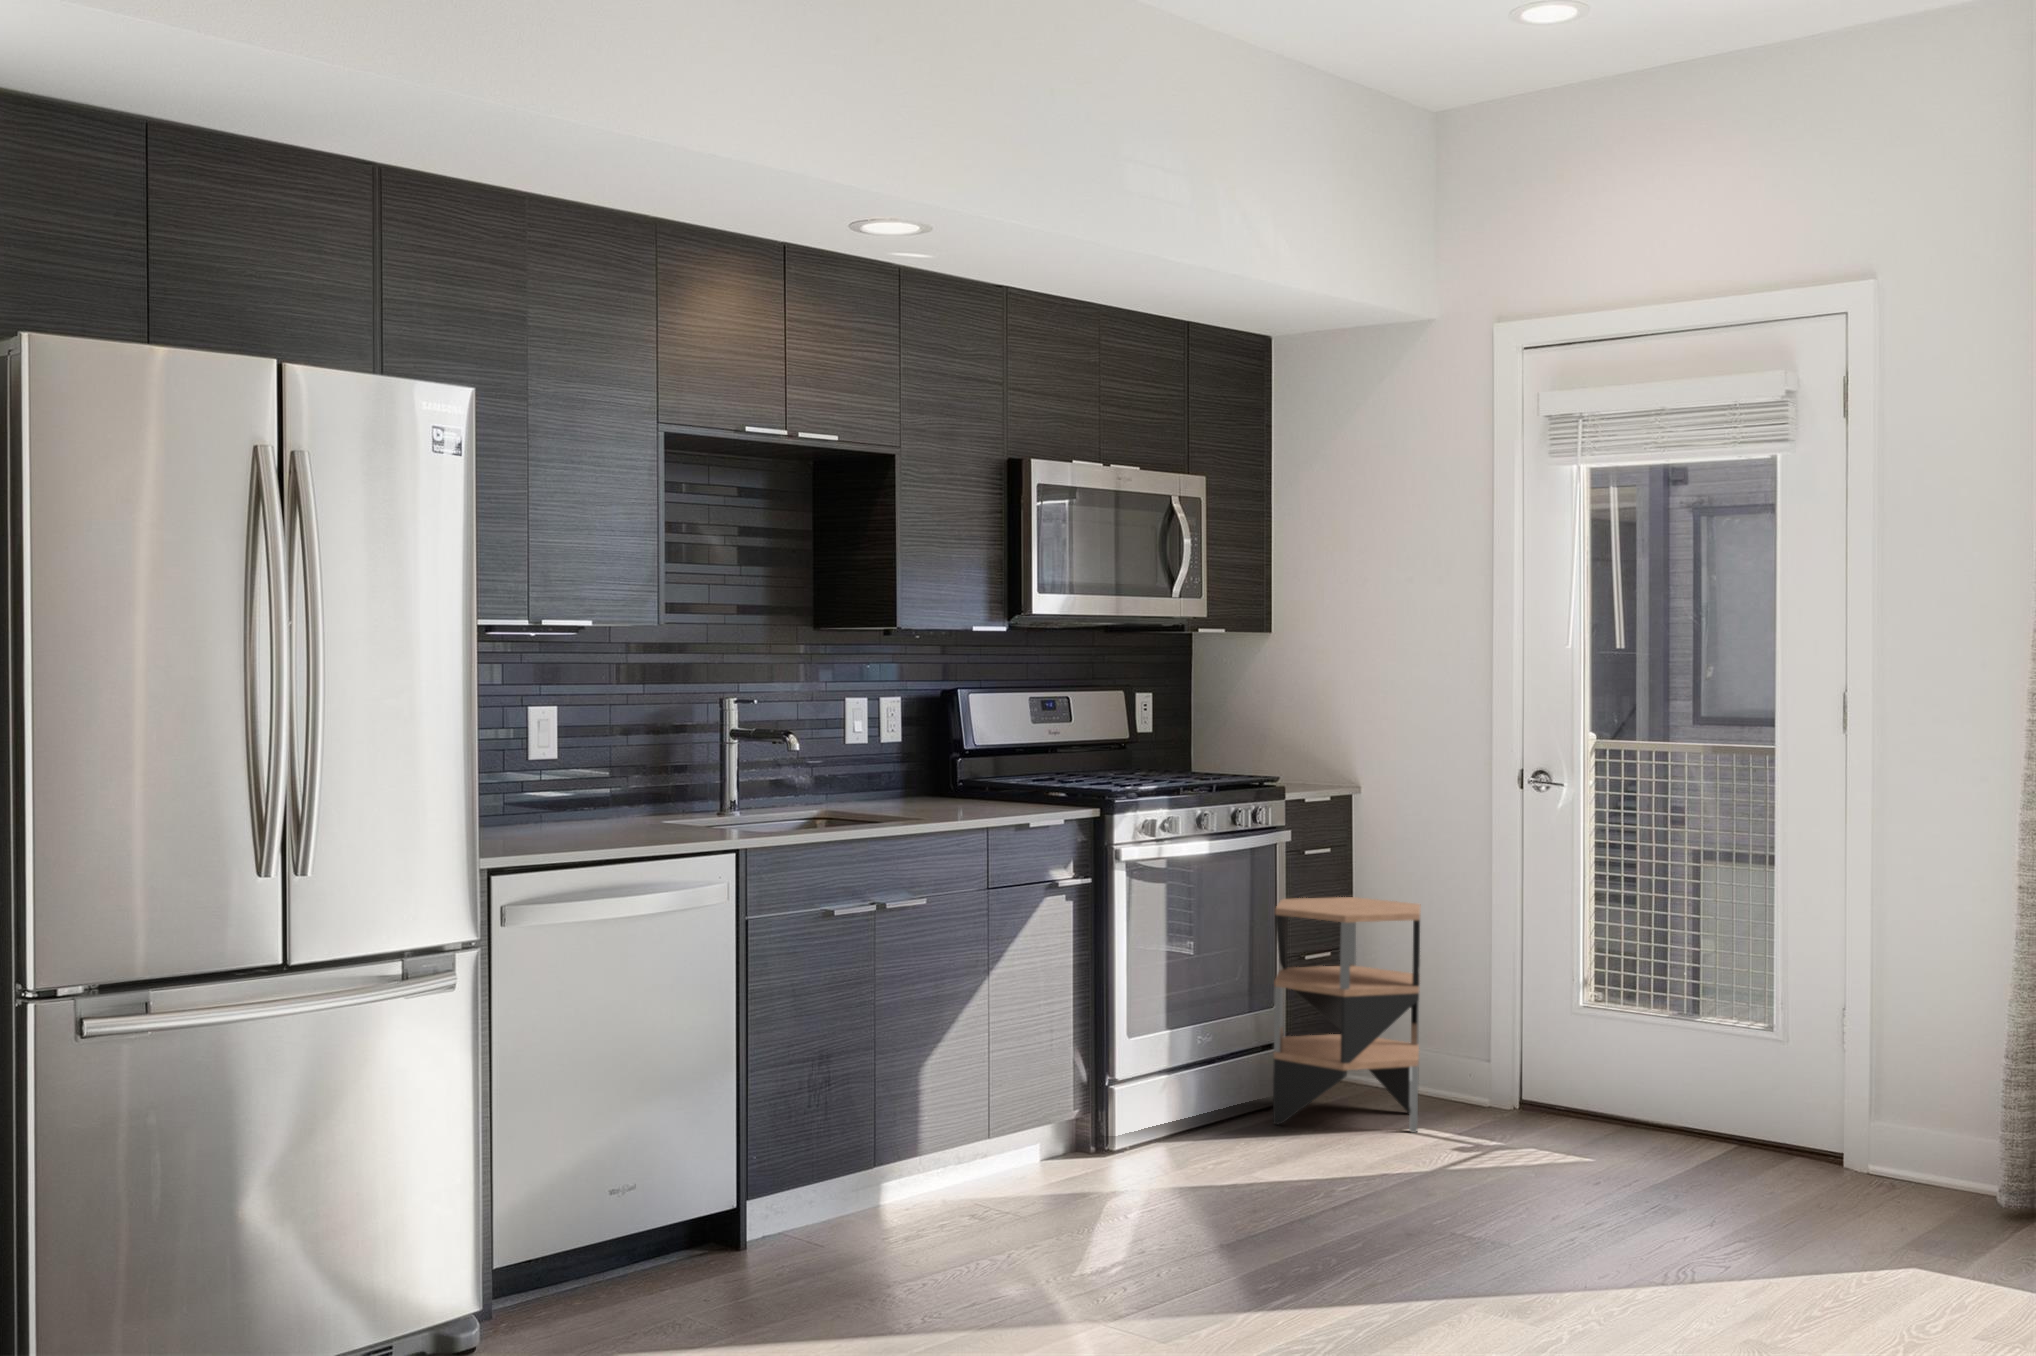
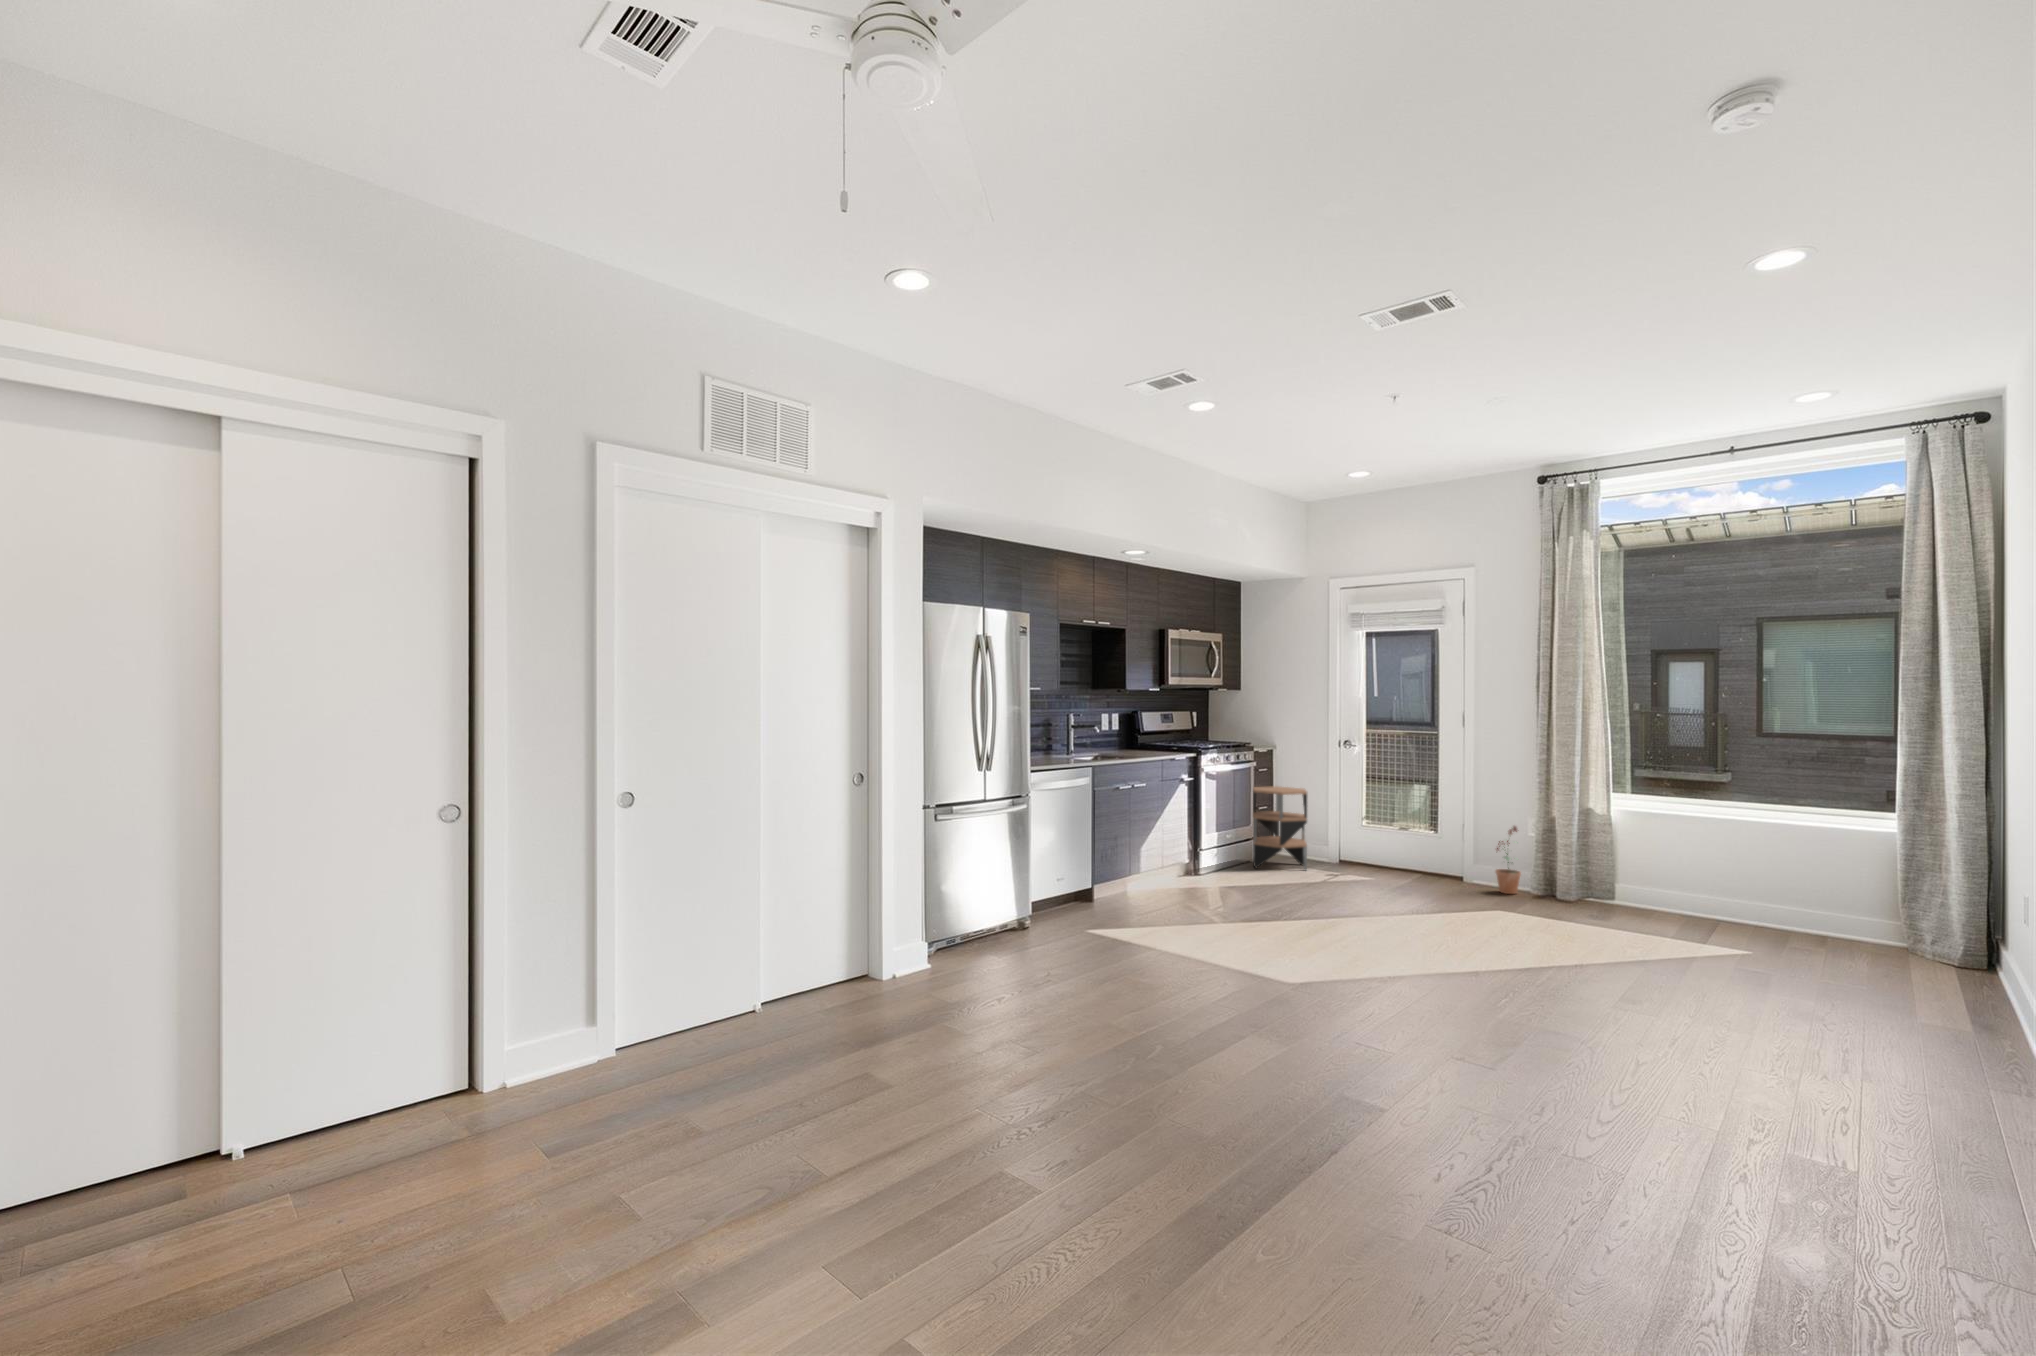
potted plant: none [1923,1013,2000,1213] -> present [1496,826,1521,894]

